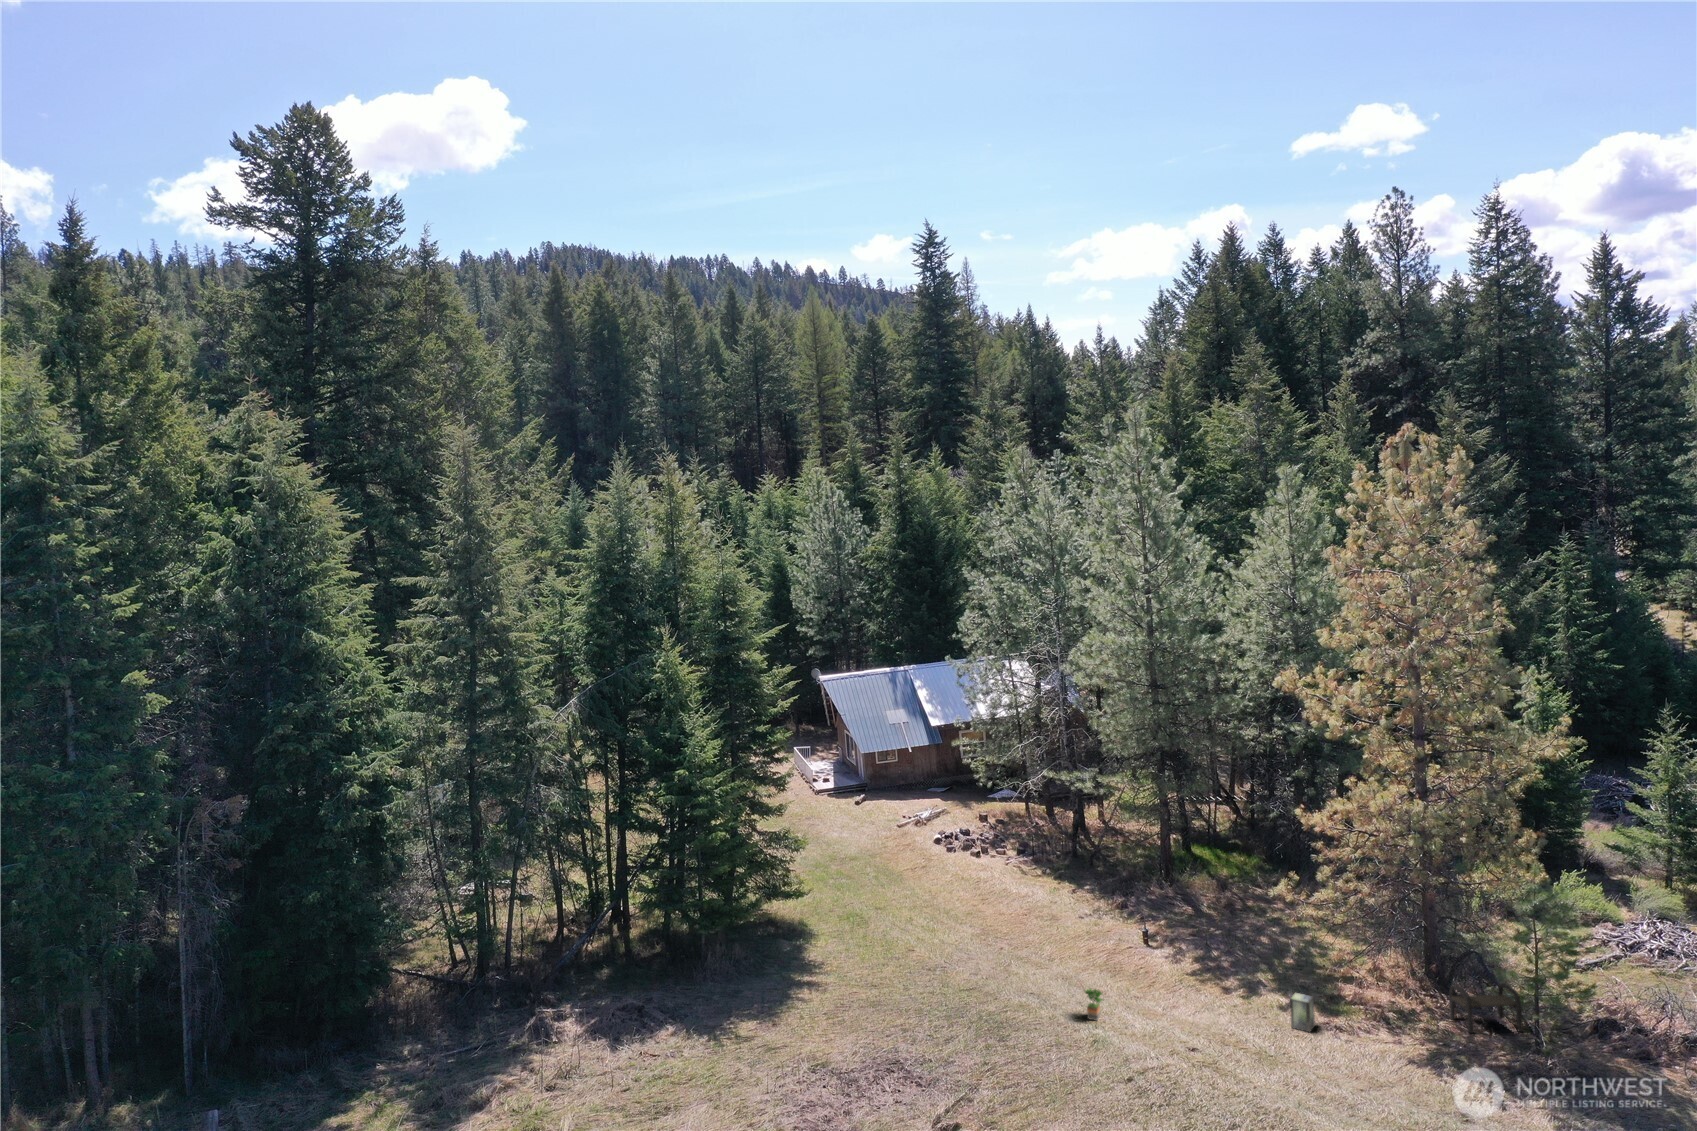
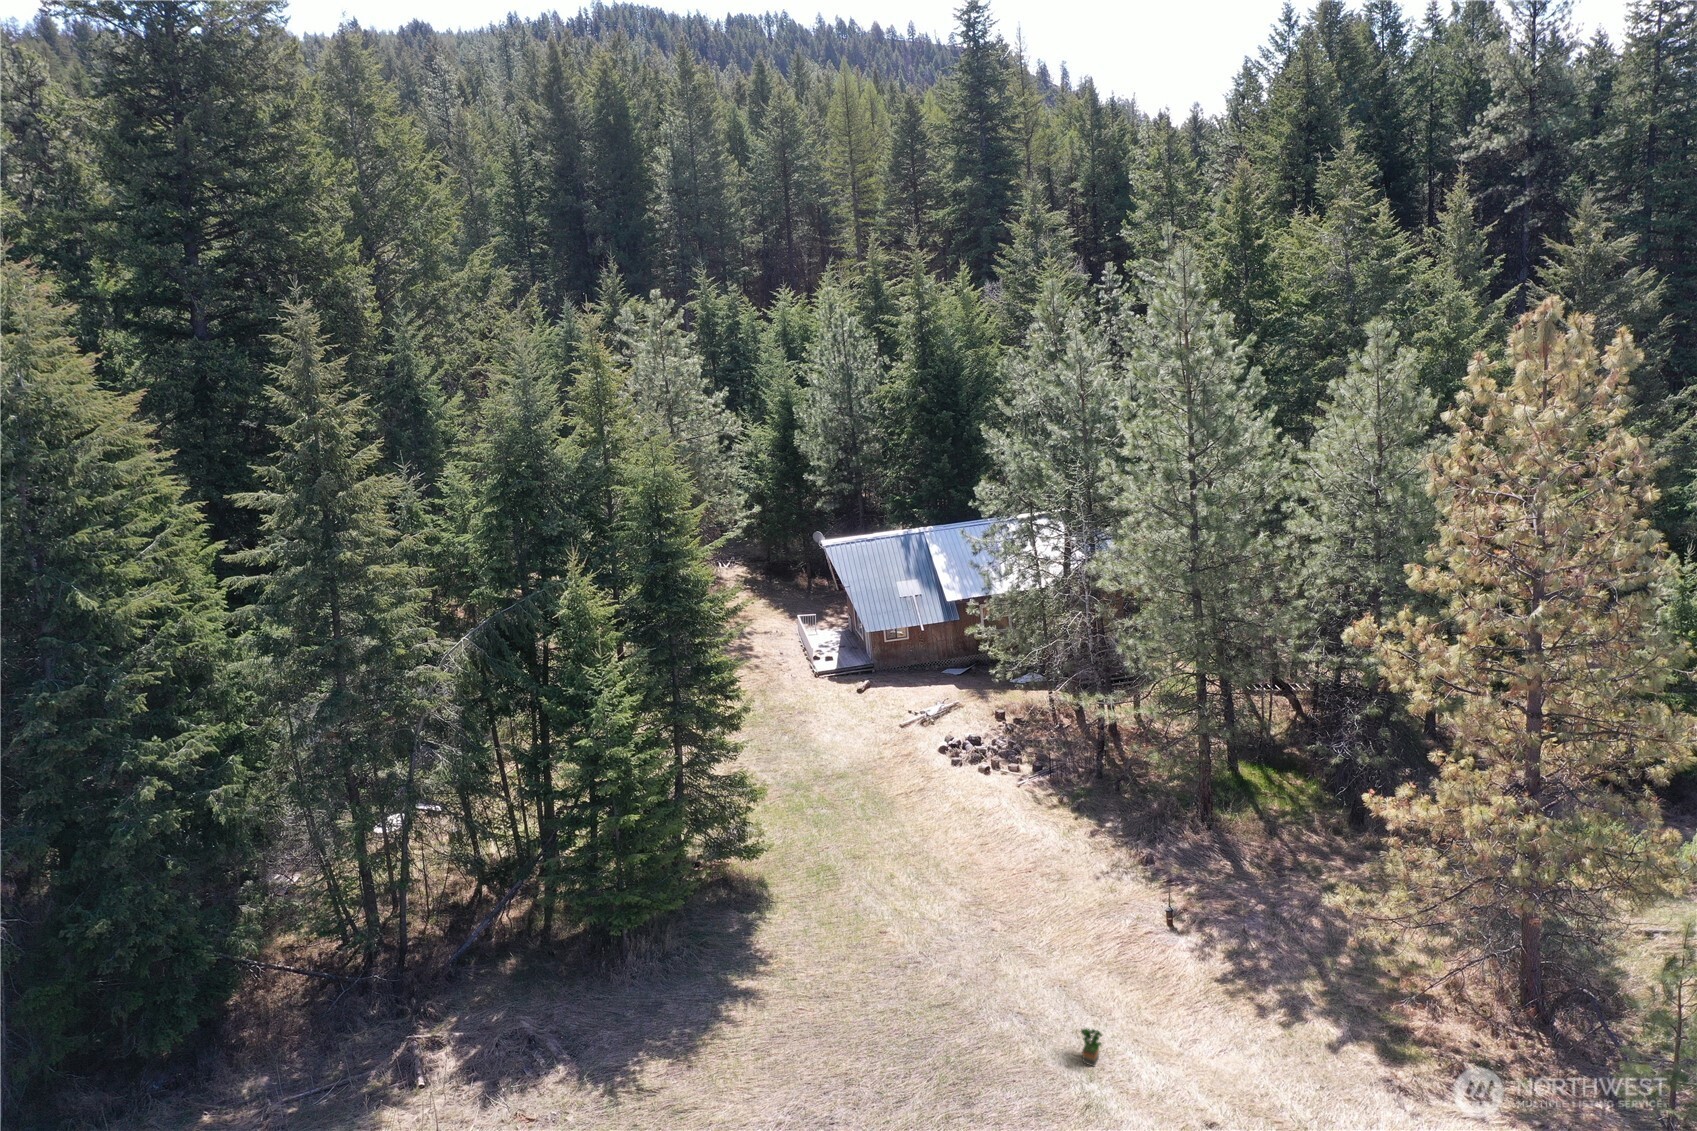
bench: present [1450,983,1523,1033] -> none [1551,1050,1653,1118]
storage box: present [1290,993,1315,1033] -> none [1340,1049,1373,1104]

